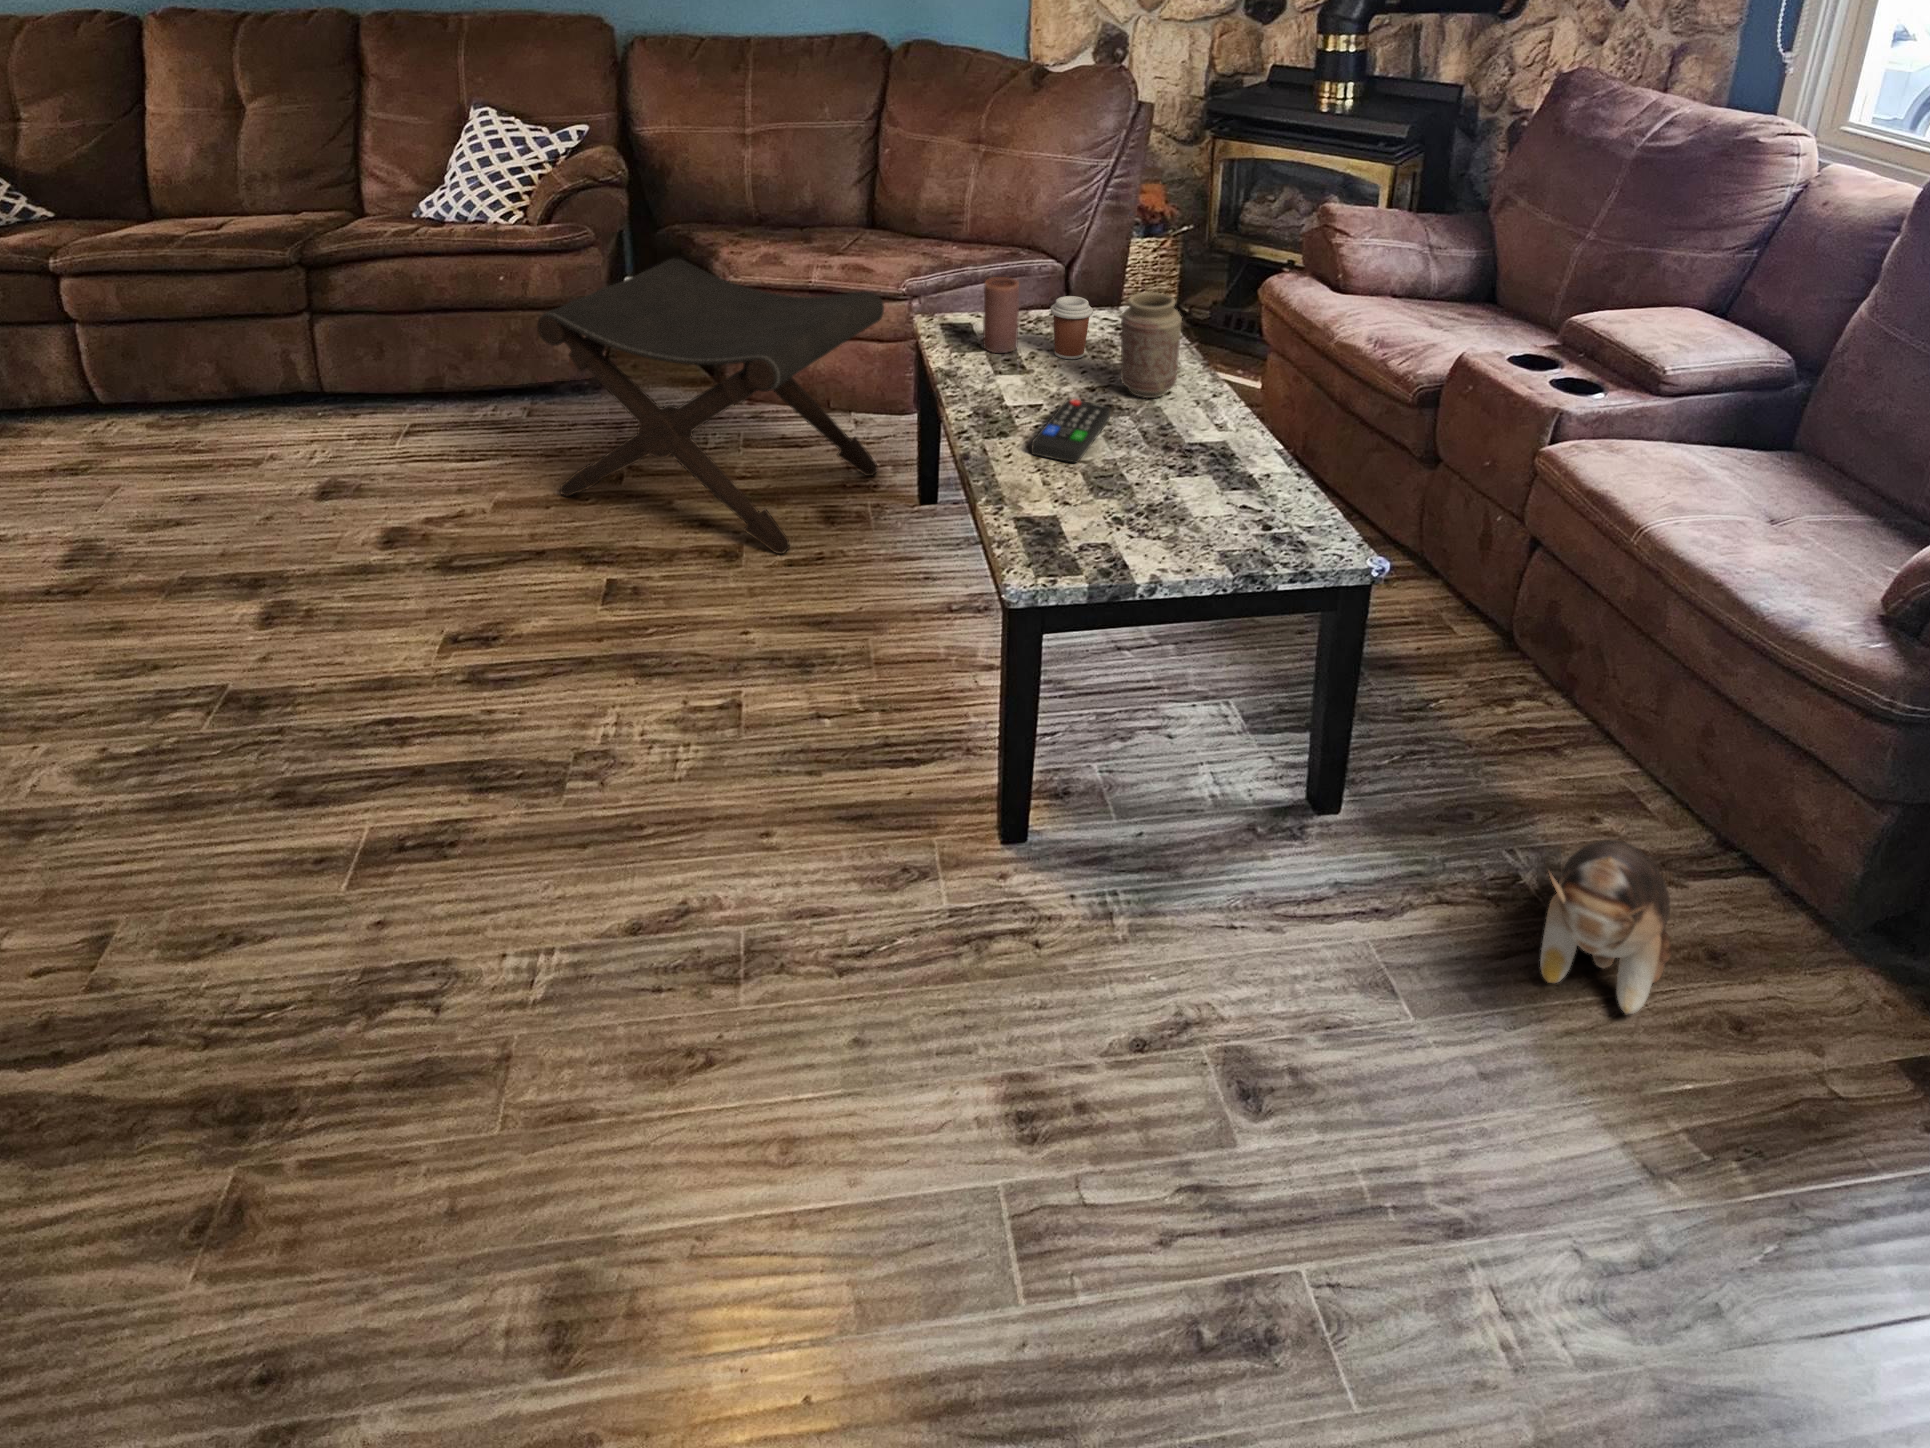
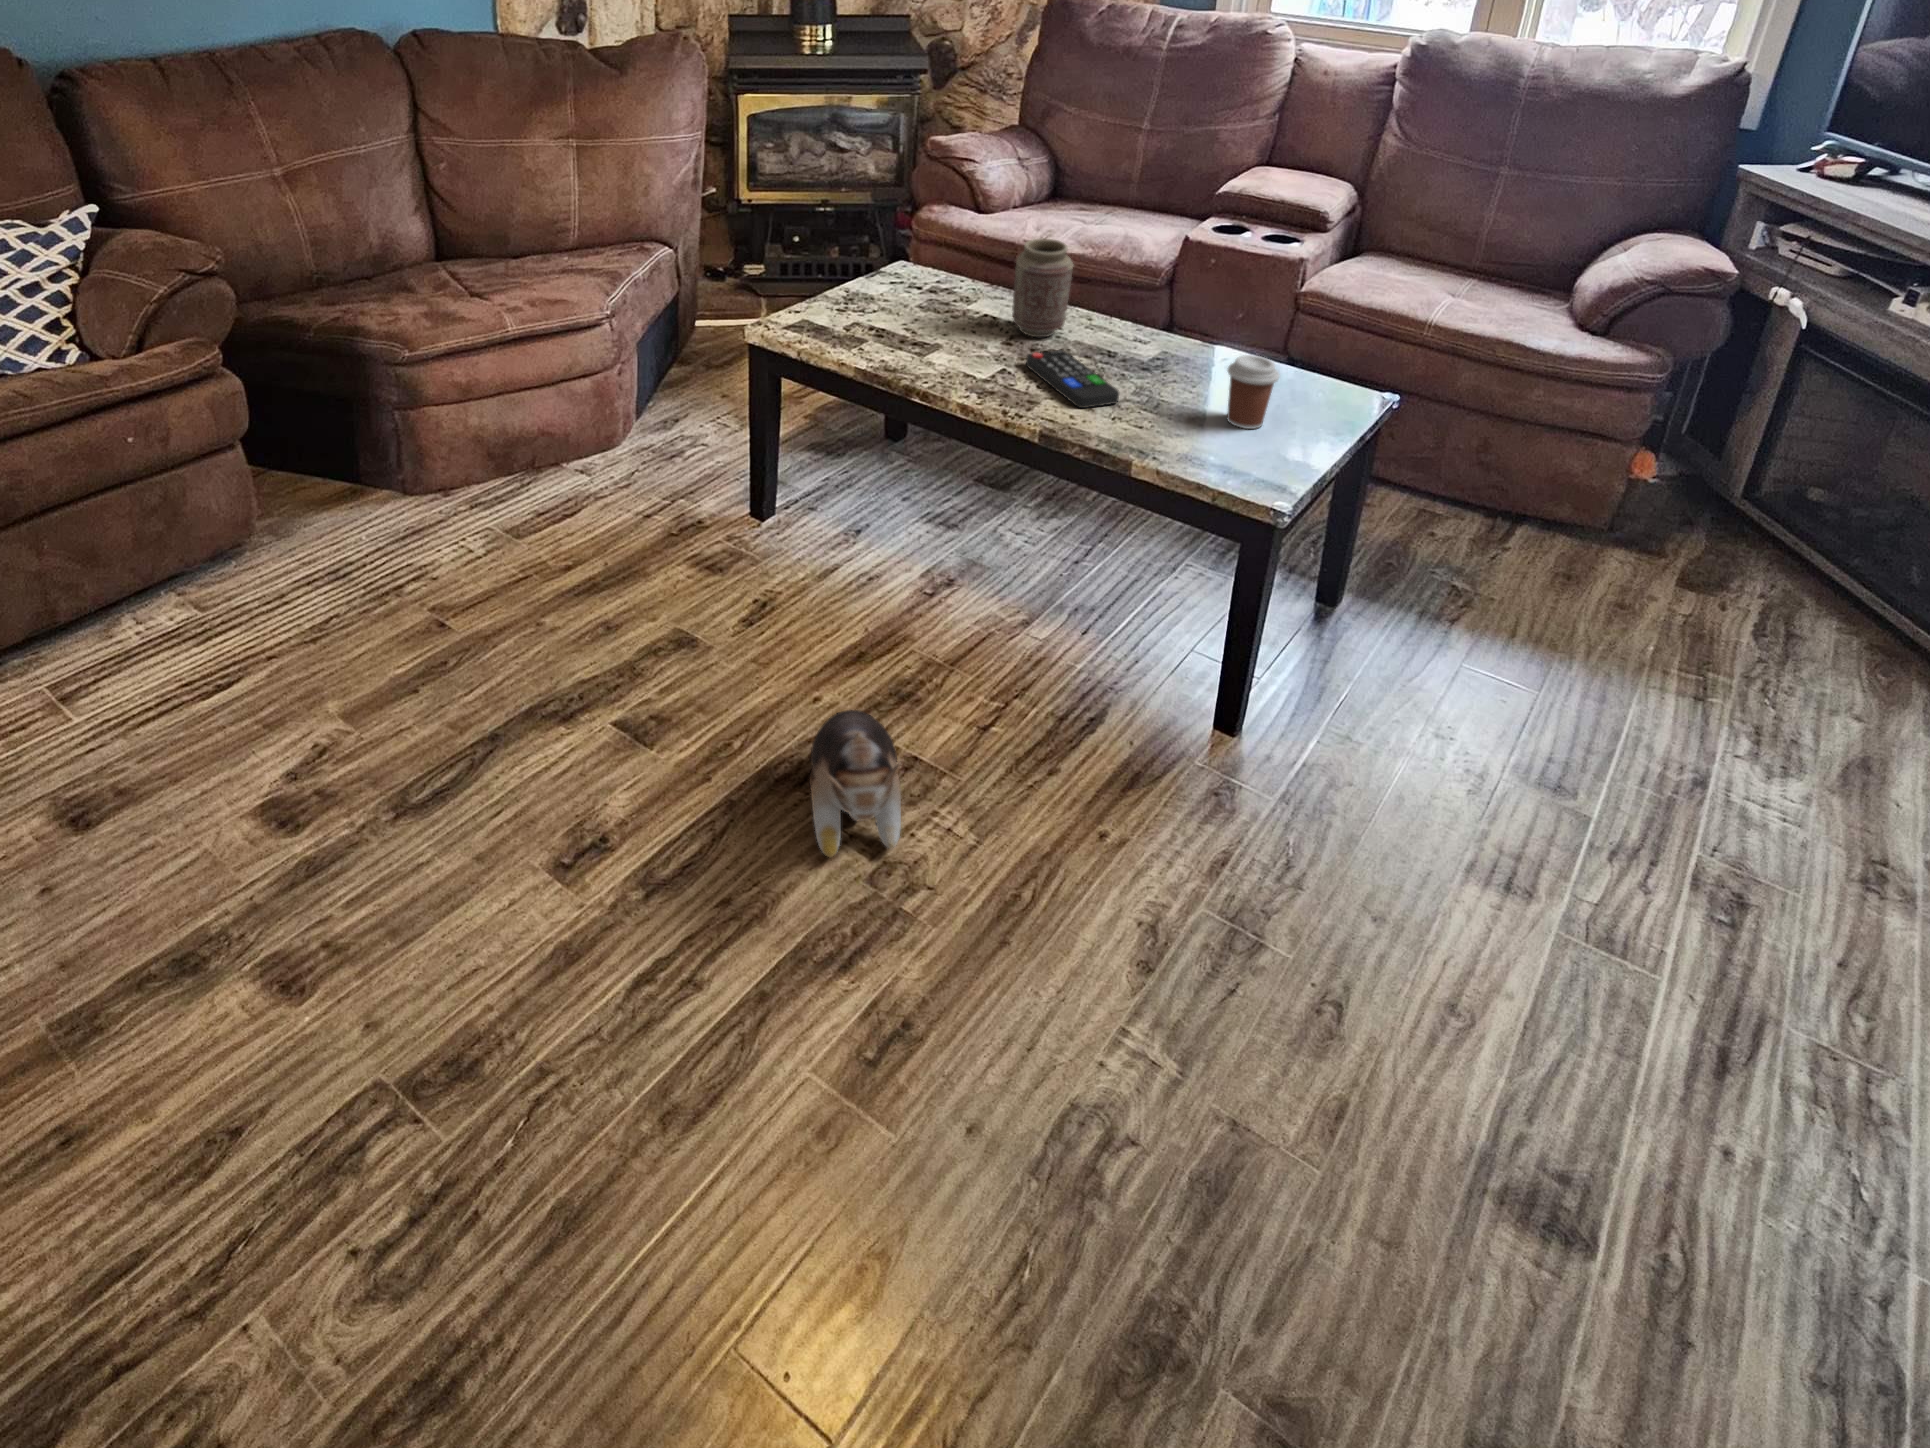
footstool: present [537,259,884,554] -> none [372,317,737,668]
candle: present [983,277,1019,353] -> none [858,260,896,338]
coffee cup: present [1051,296,1093,359] -> present [1227,355,1280,429]
plush toy: present [1540,840,1671,1014] -> present [809,710,902,858]

